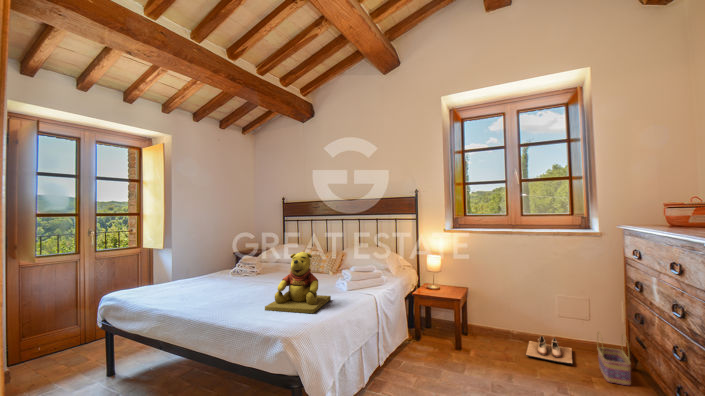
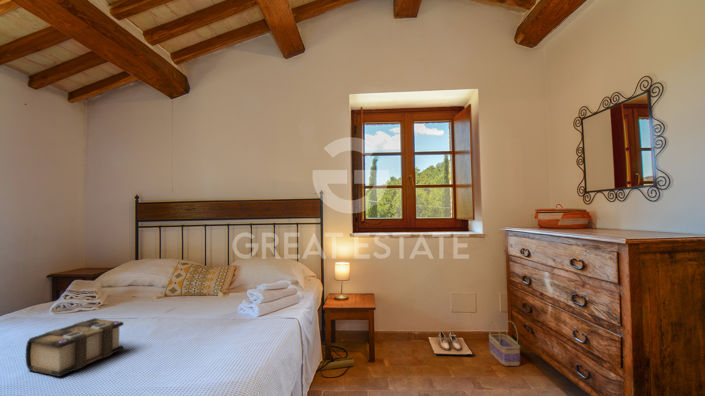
teddy bear: present [265,252,331,313] -> none [157,276,253,381]
book: none [212,274,257,301] -> present [26,318,123,376]

